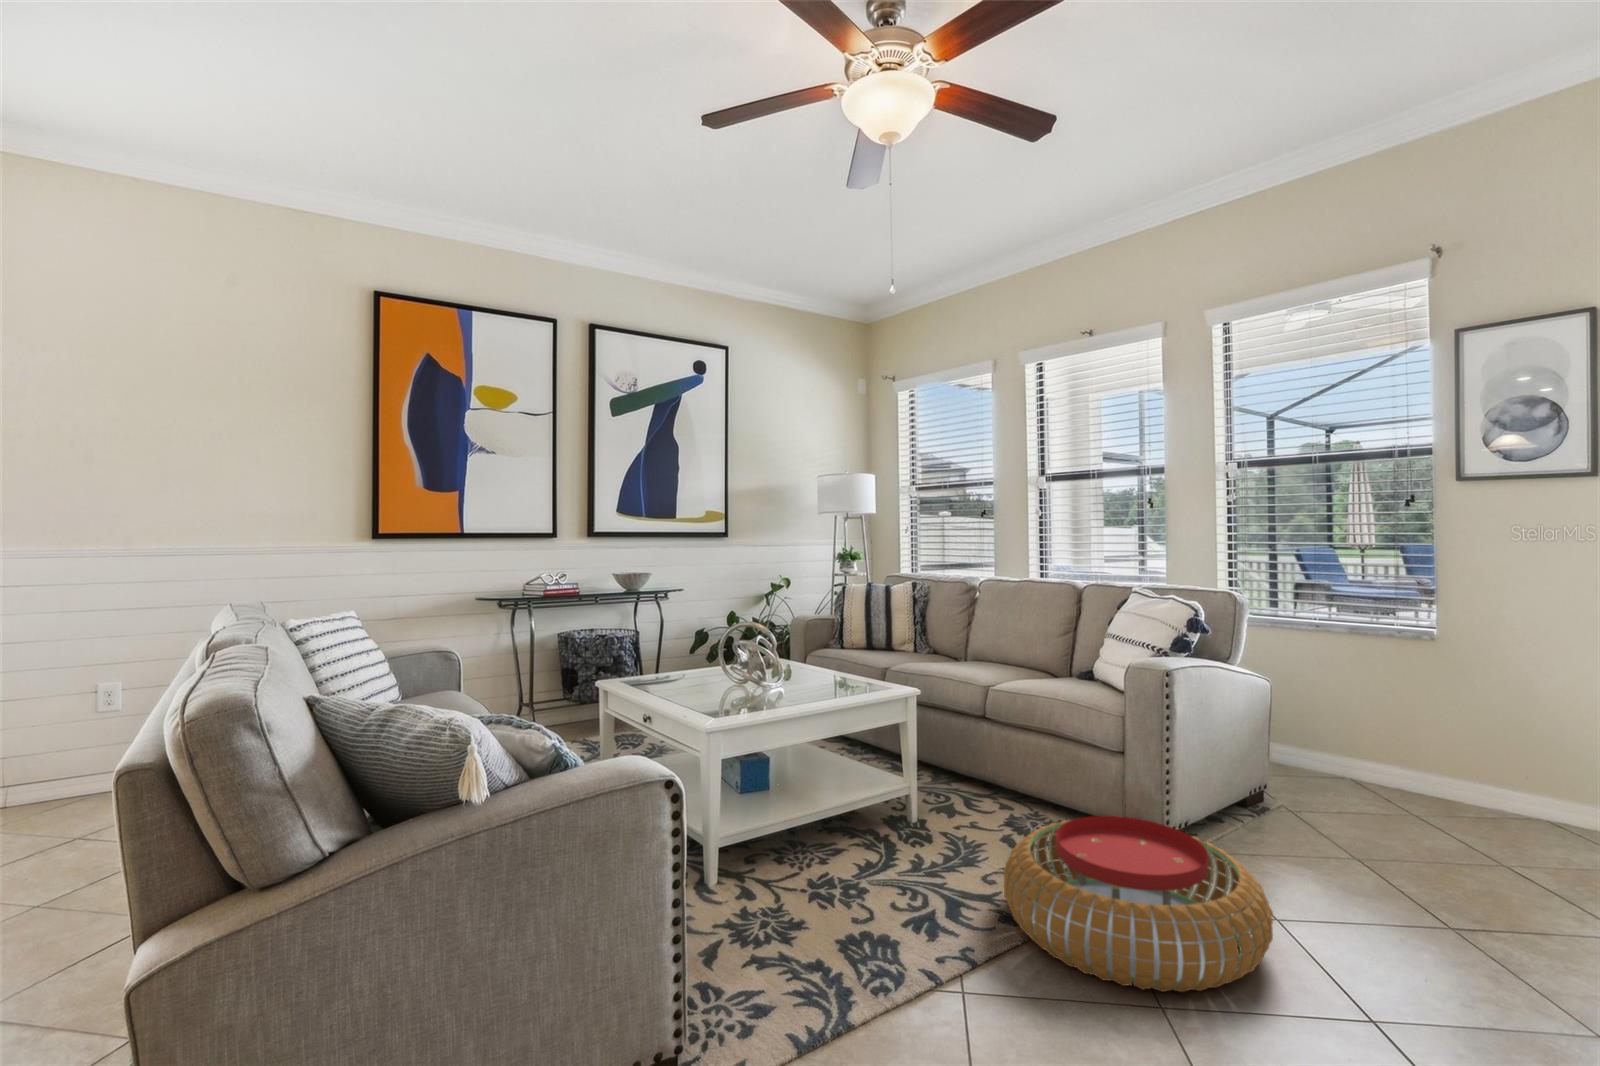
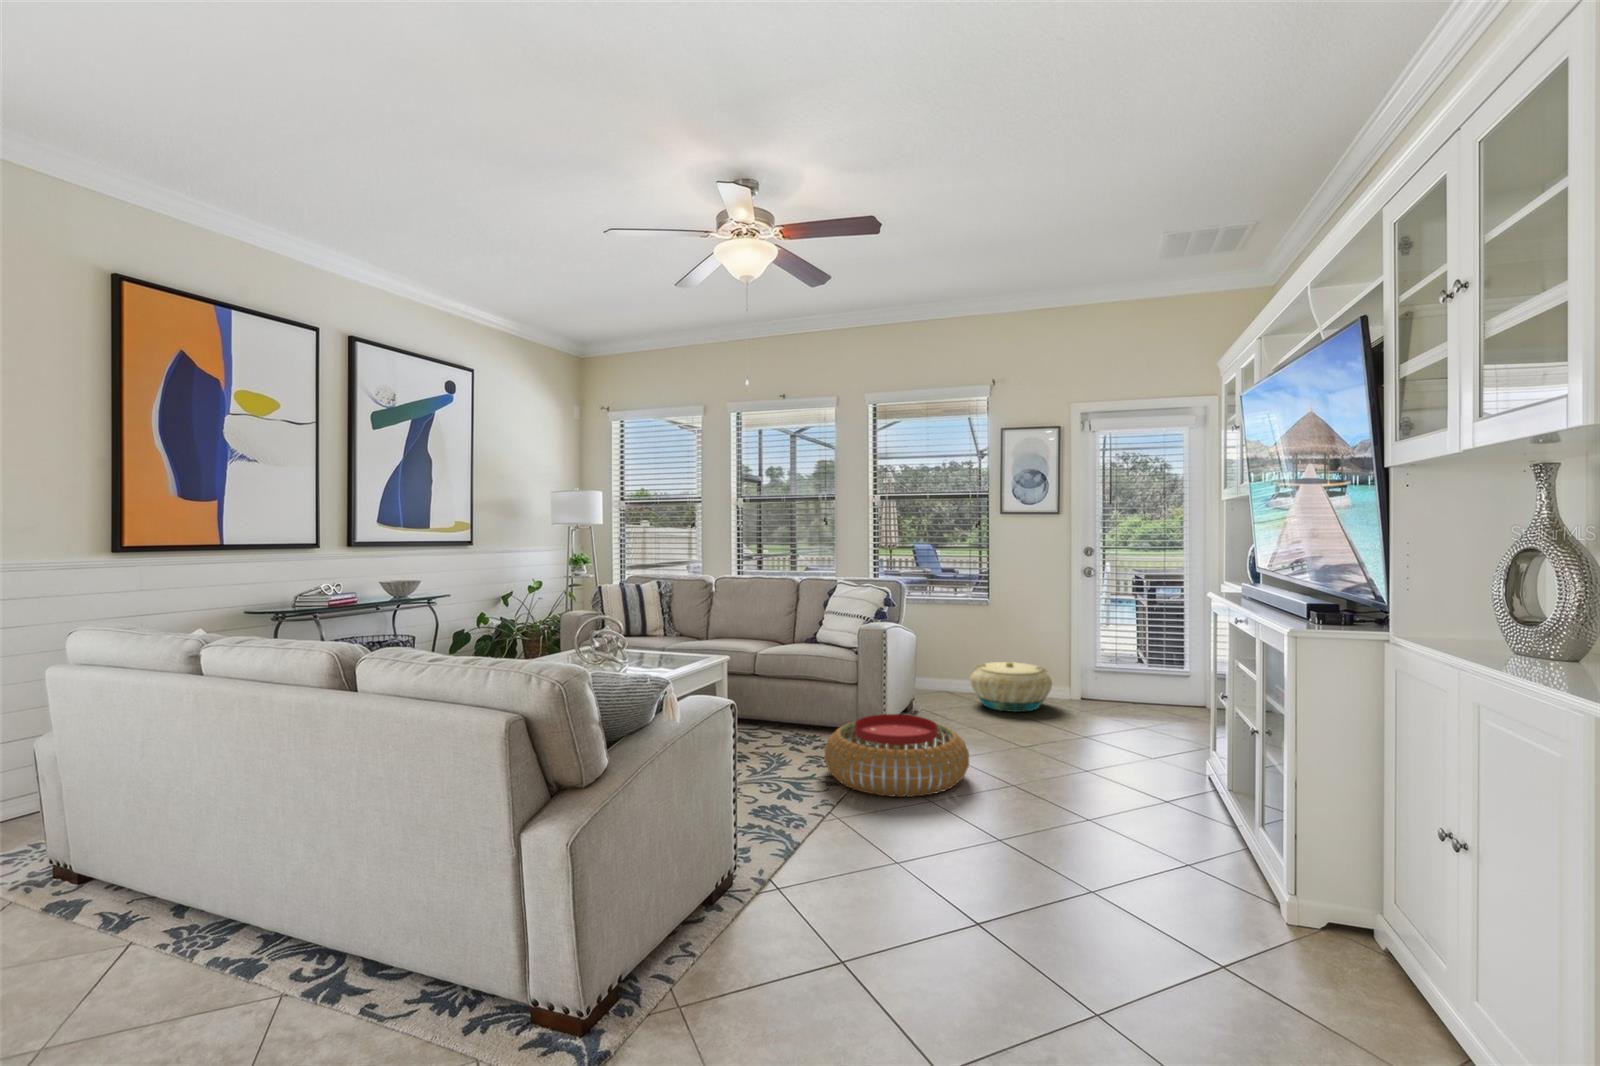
basket: none [1382,742,1570,844] -> present [970,662,1052,712]

